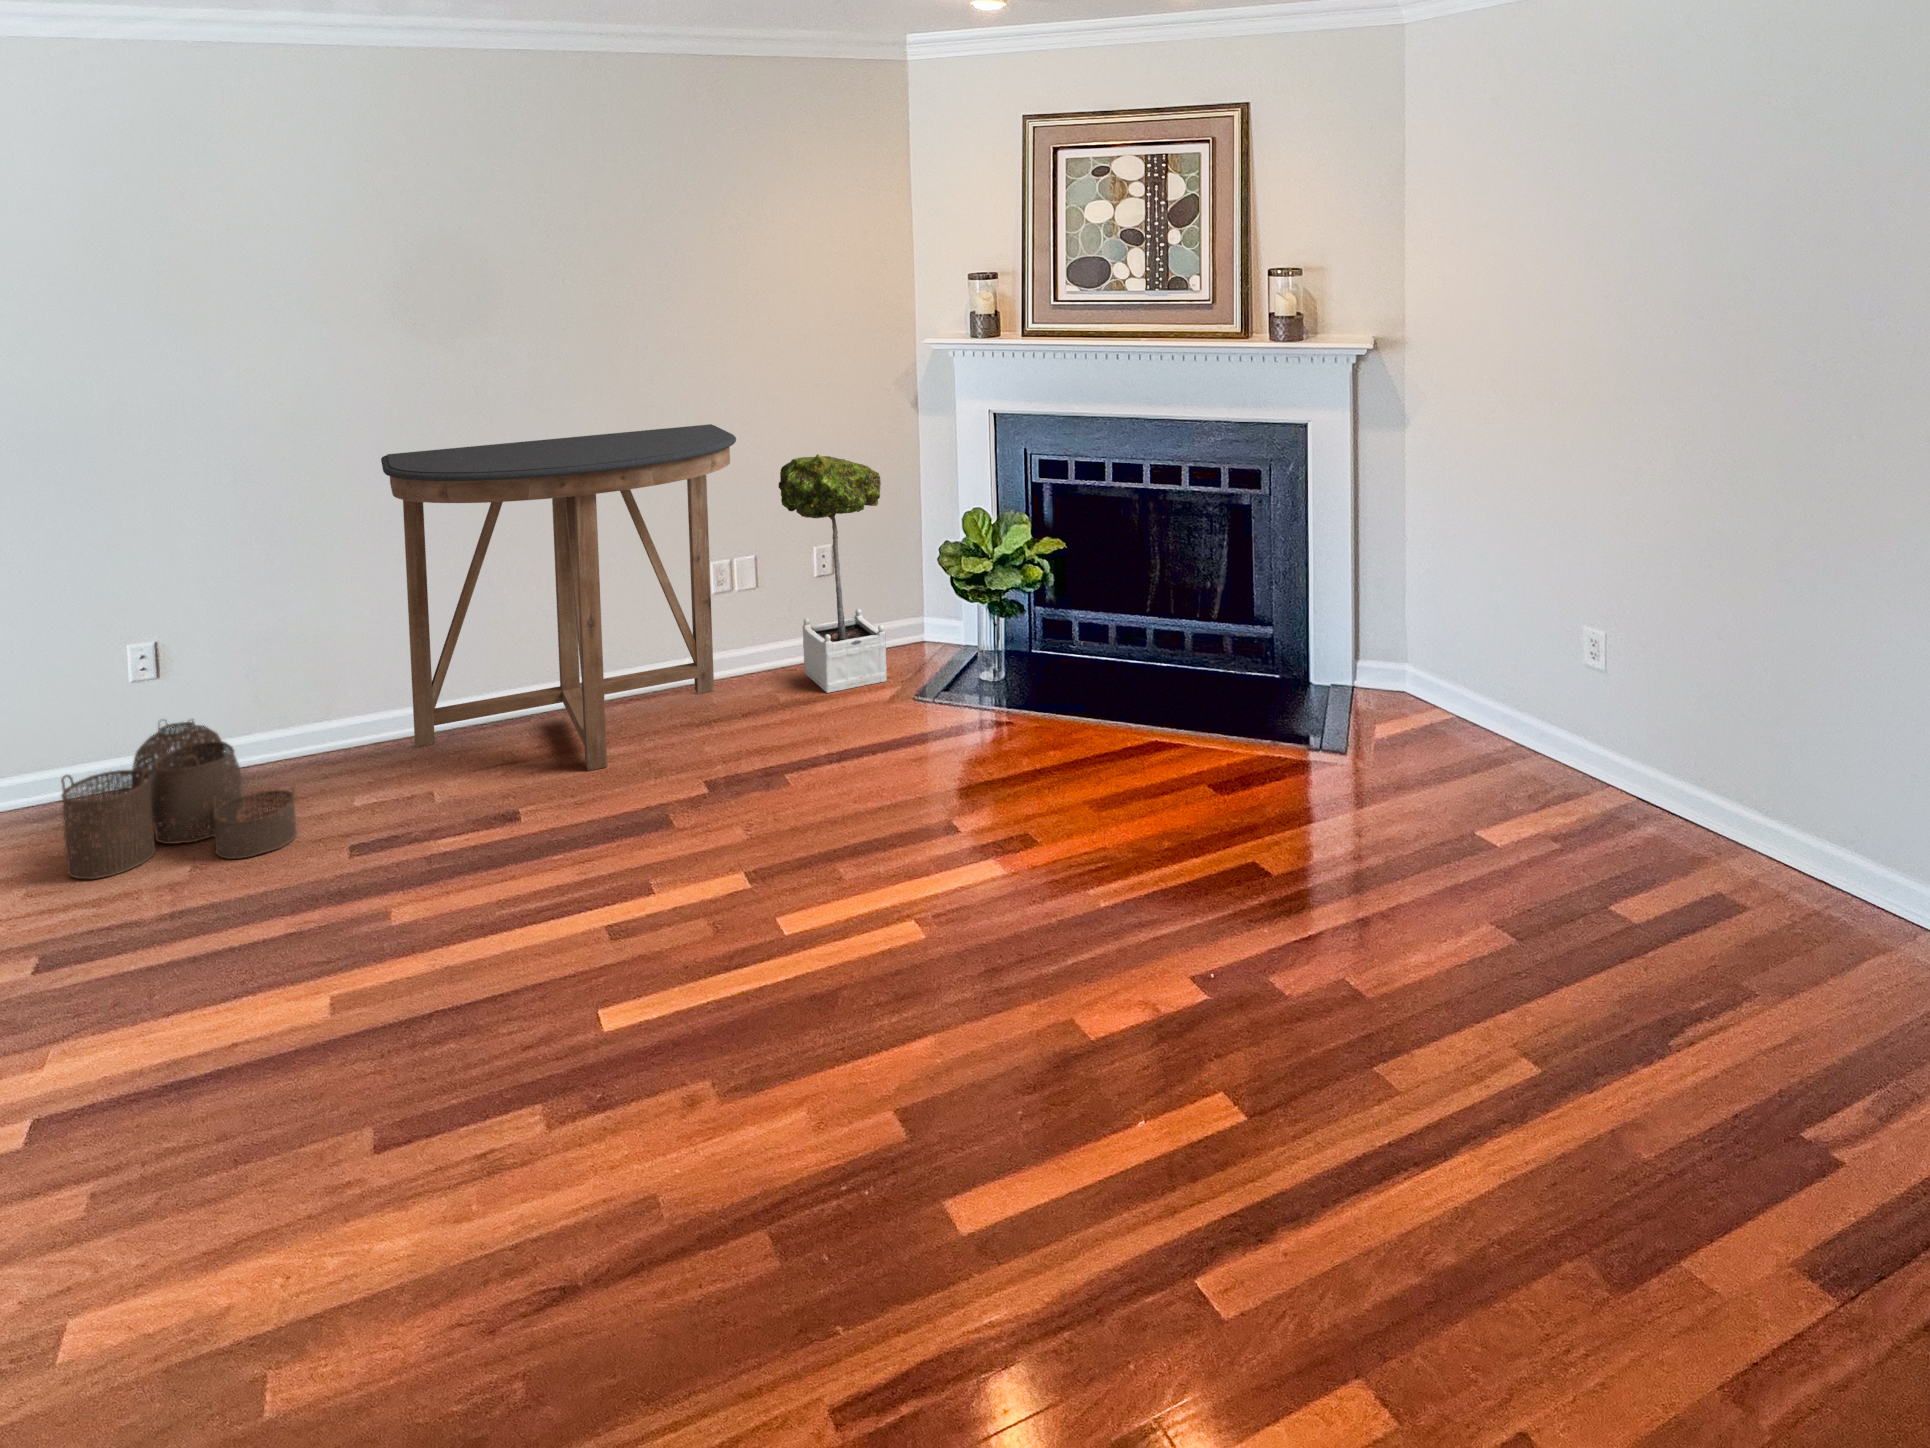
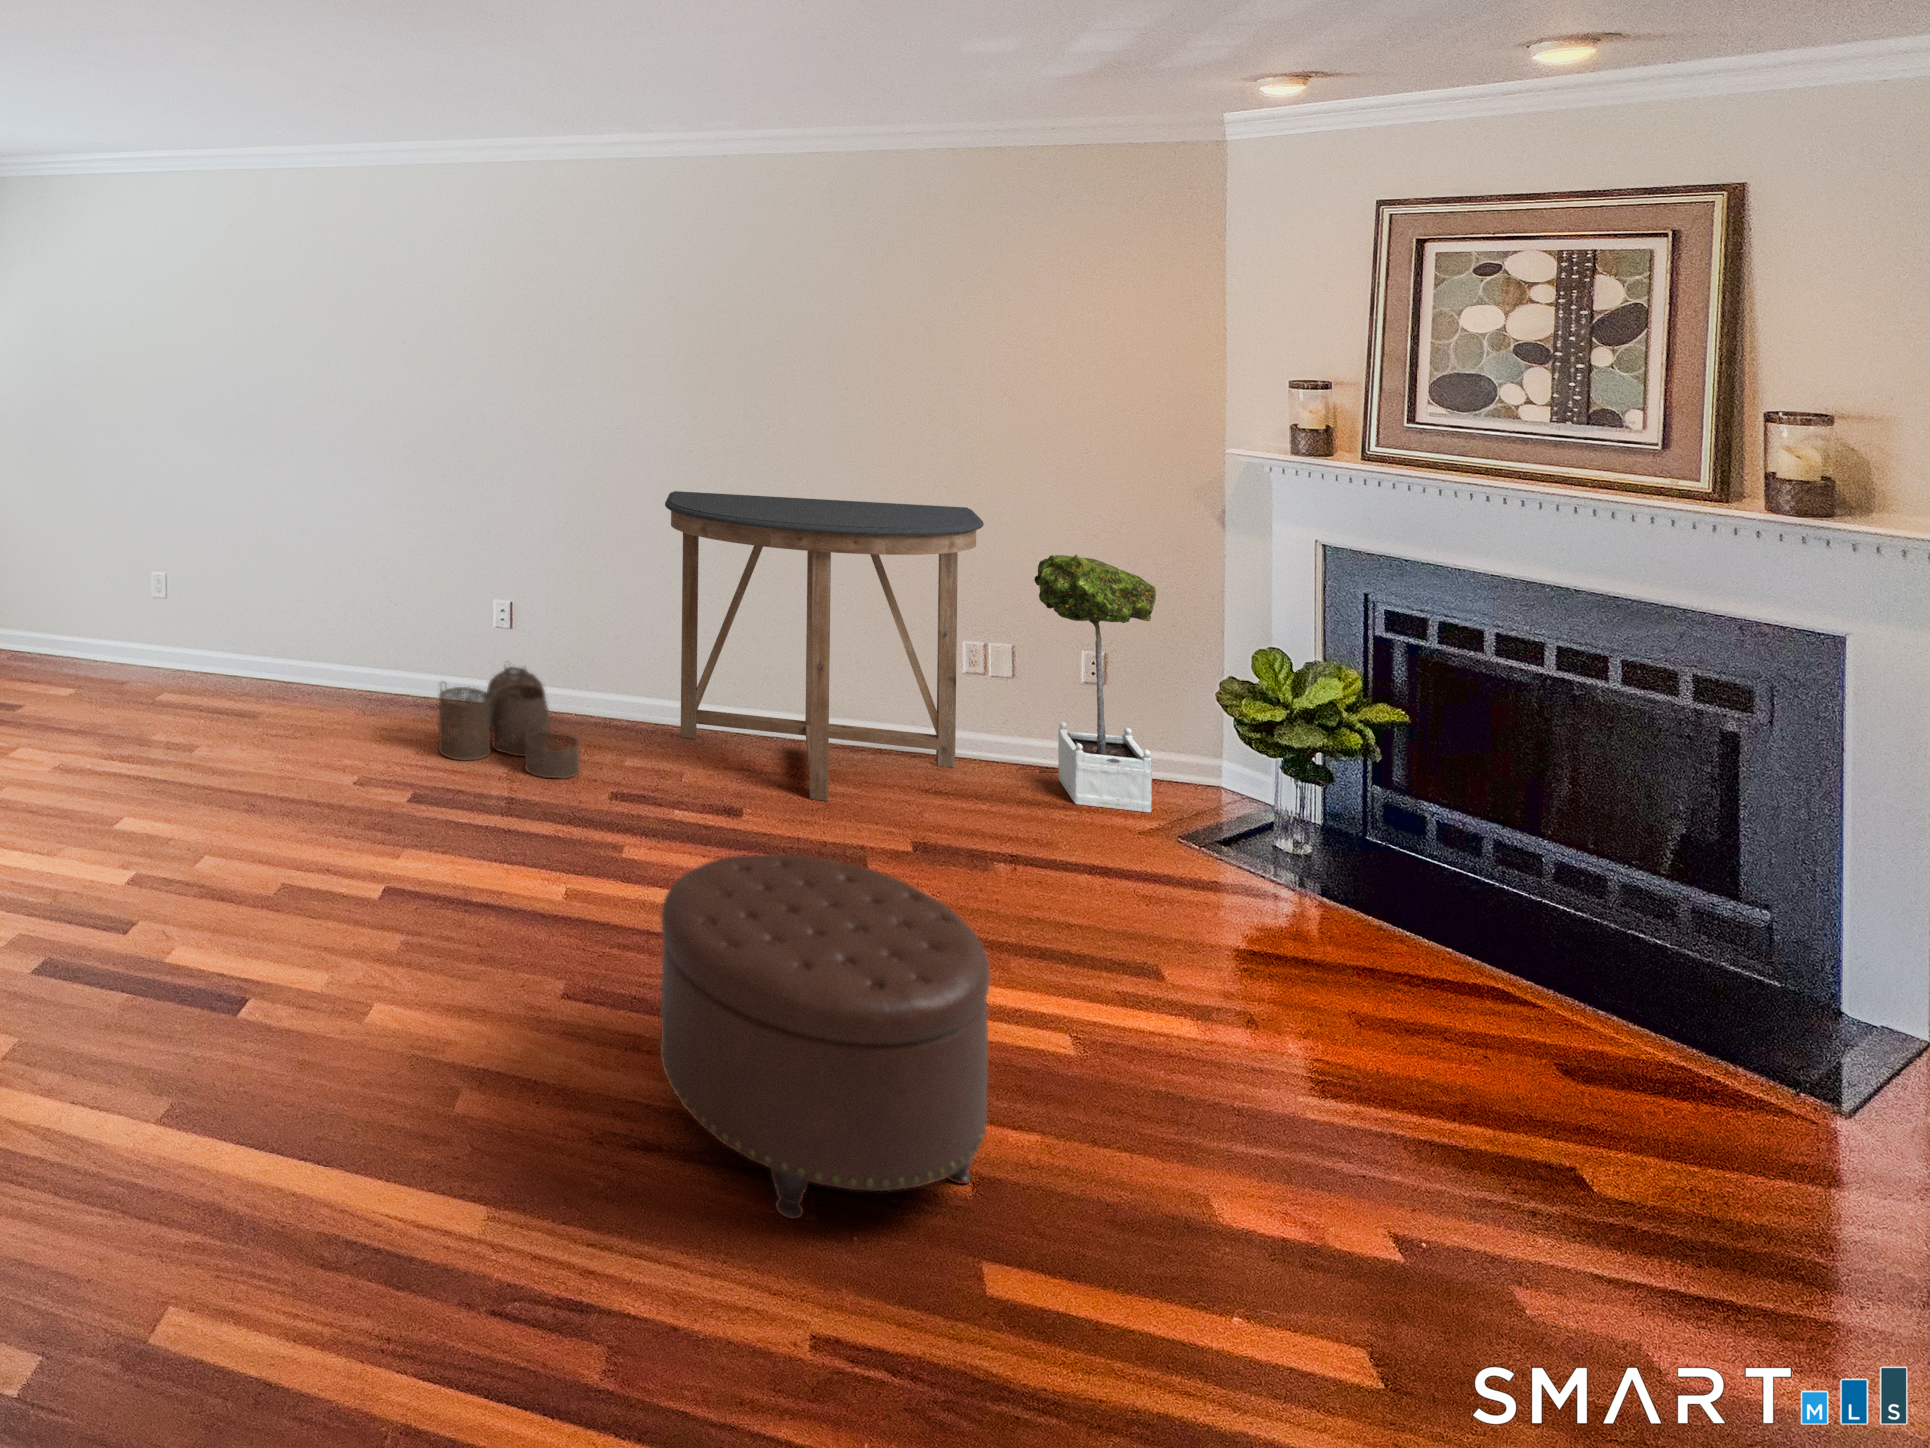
ottoman: none [538,833,911,1282] -> present [660,854,990,1219]

